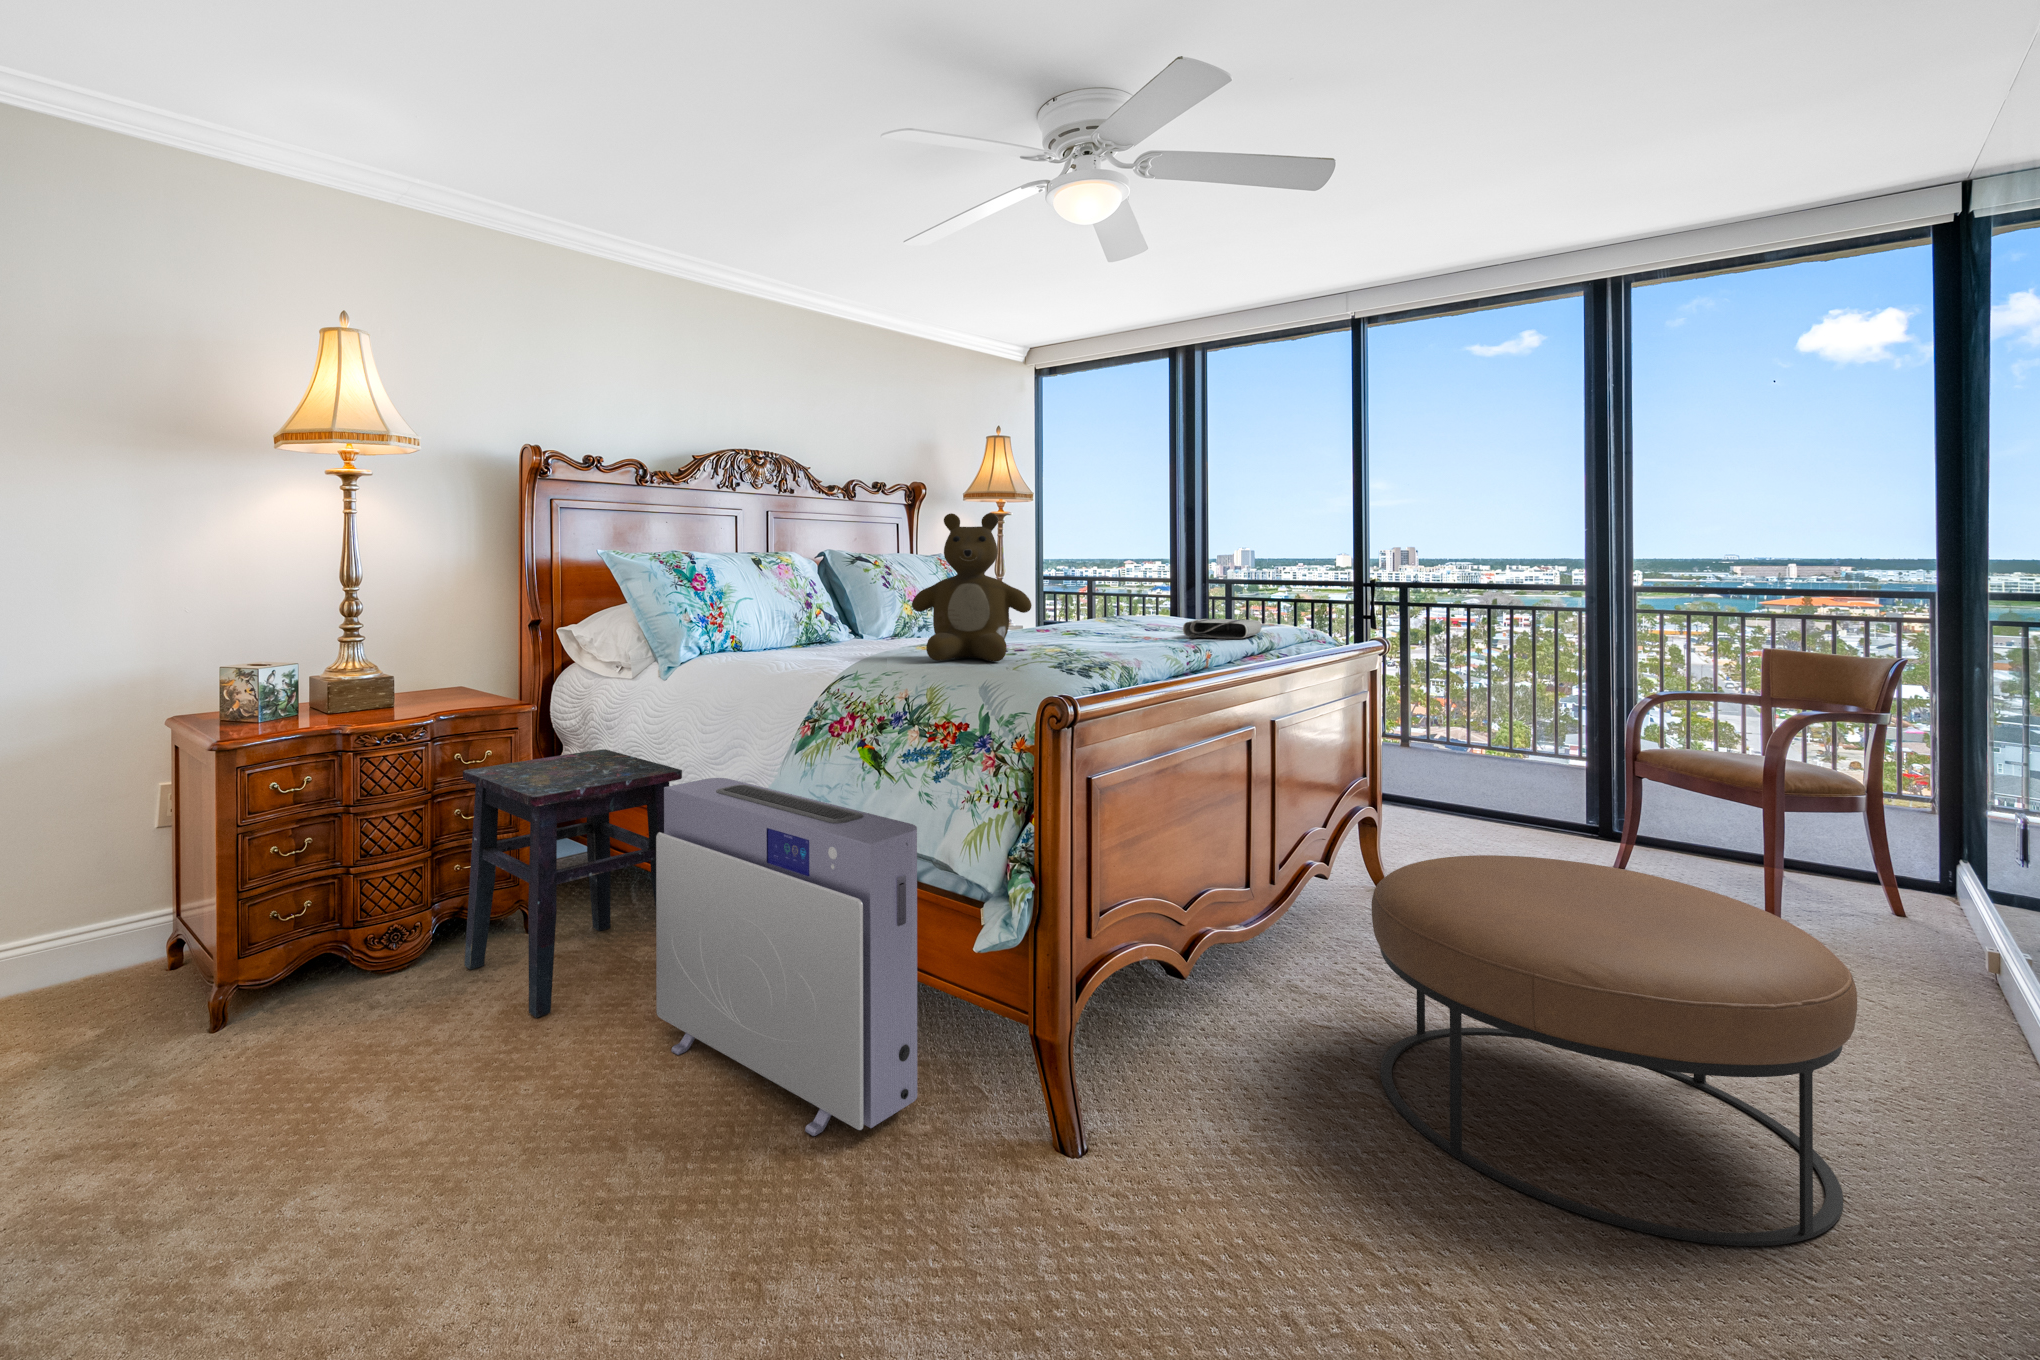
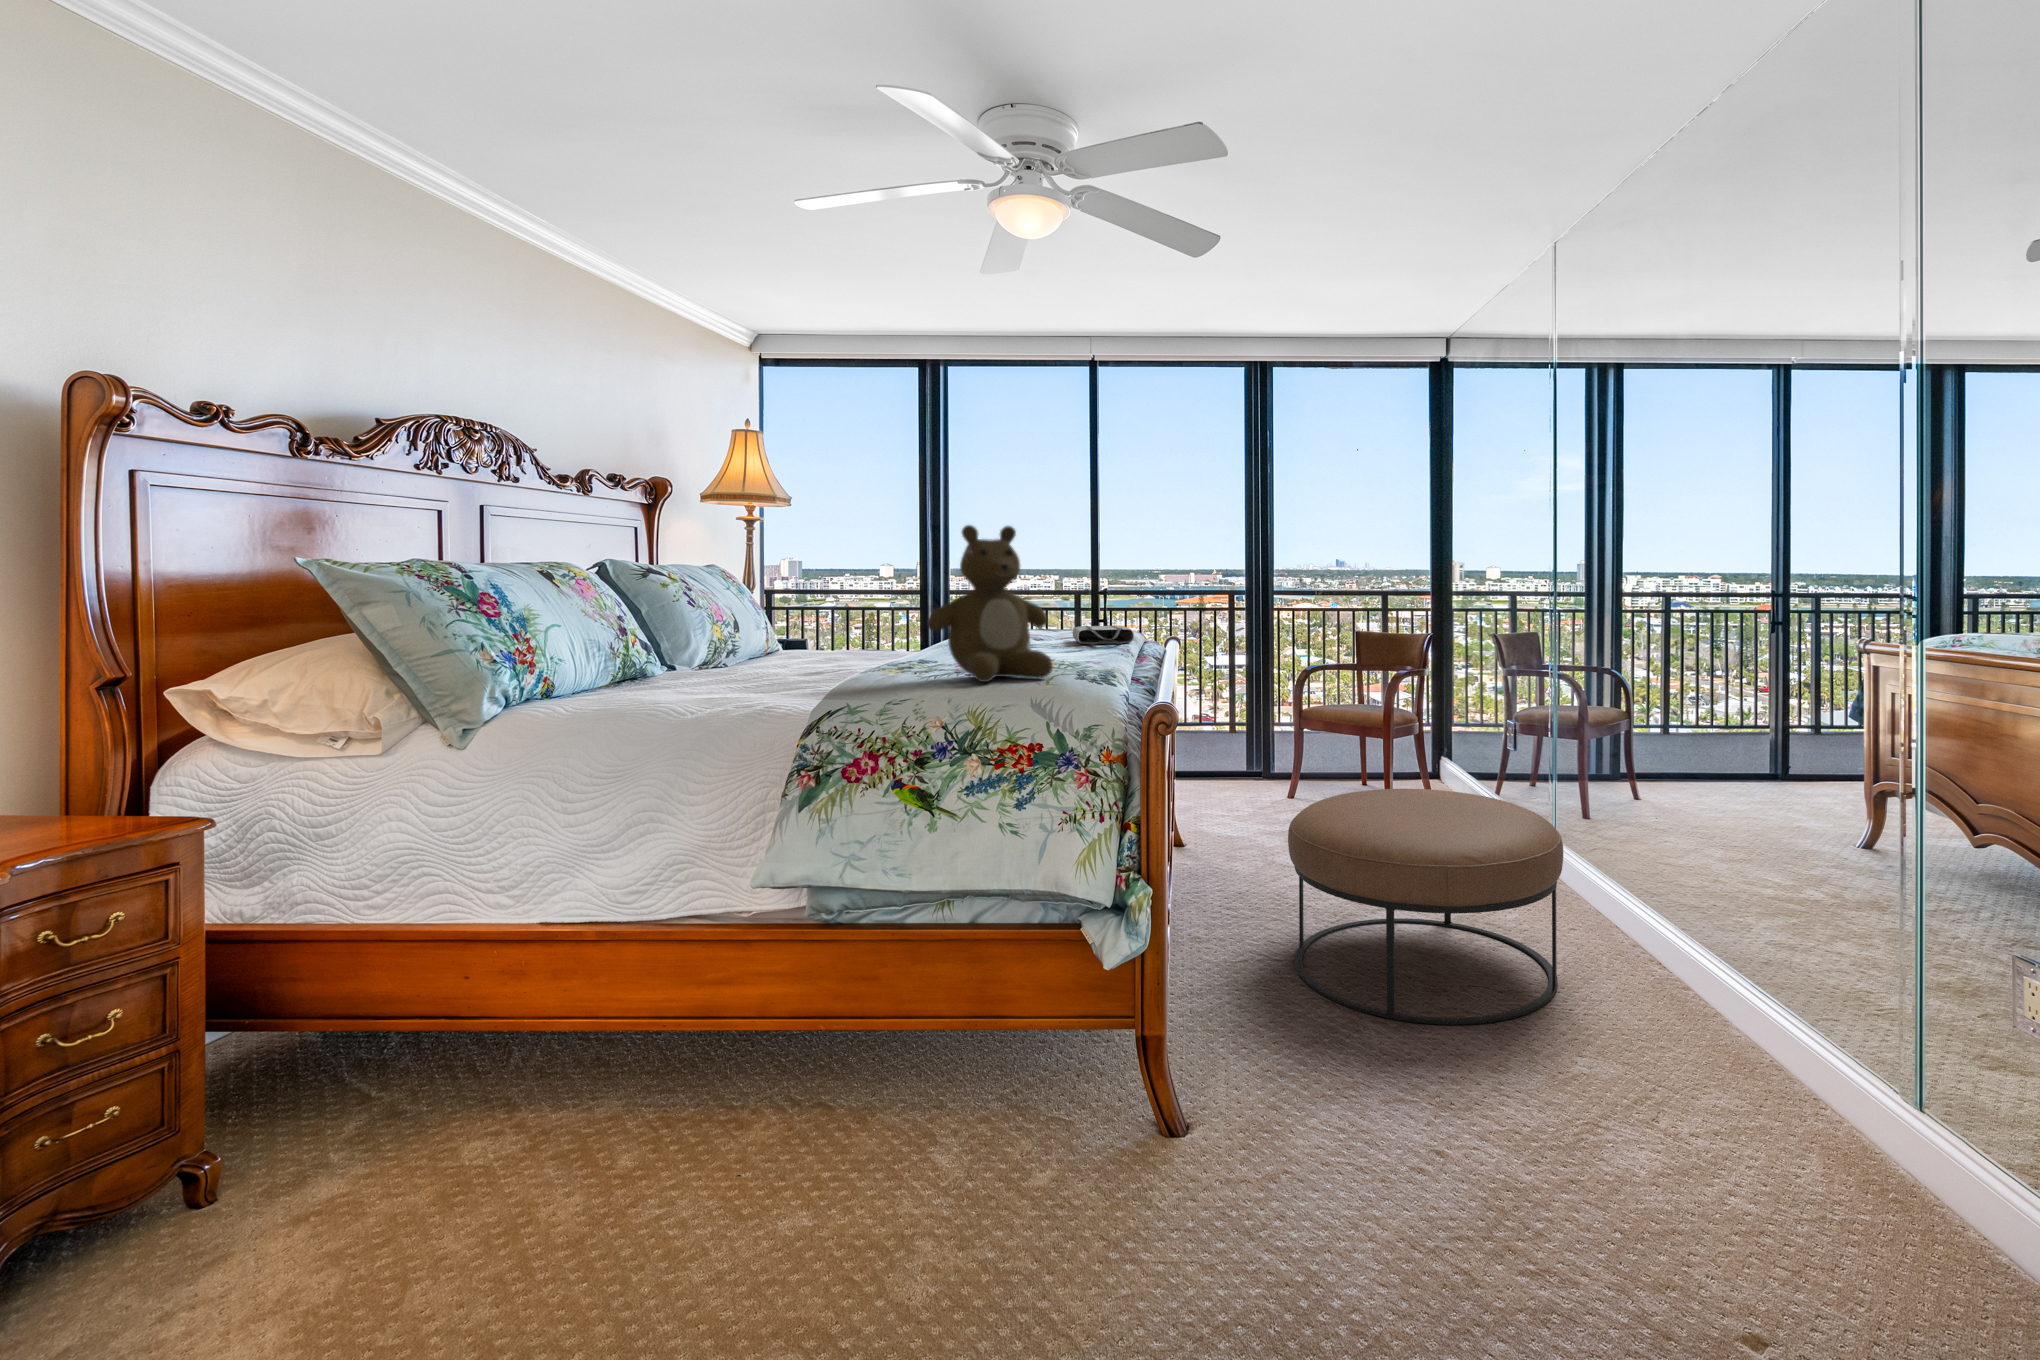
side table: present [463,749,682,1018] -> none [119,866,568,1297]
air purifier: present [656,778,917,1136] -> none [622,857,1029,1236]

